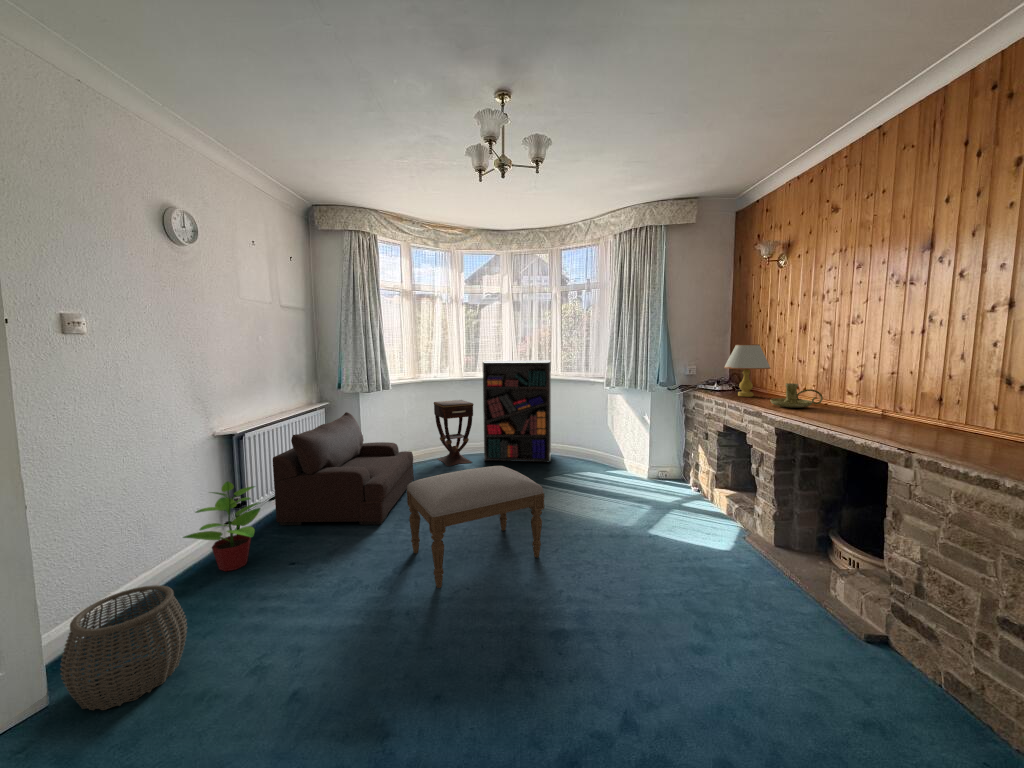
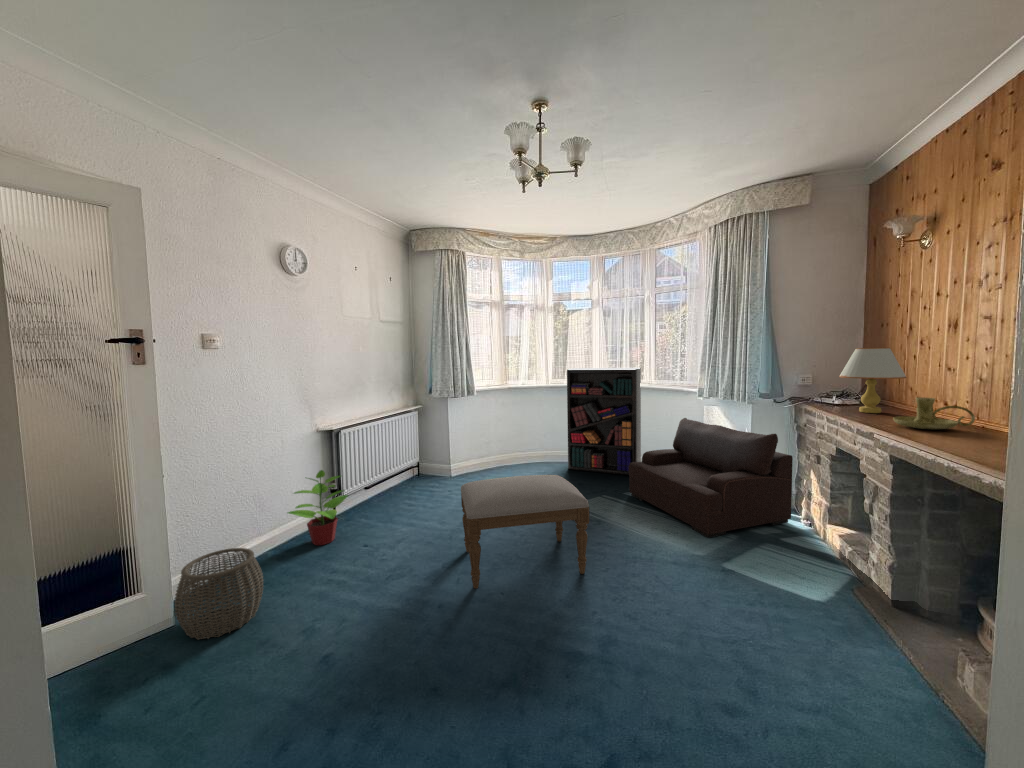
side table: present [434,400,474,466] -> none [520,407,557,472]
armchair: present [273,412,414,525] -> present [628,418,793,538]

